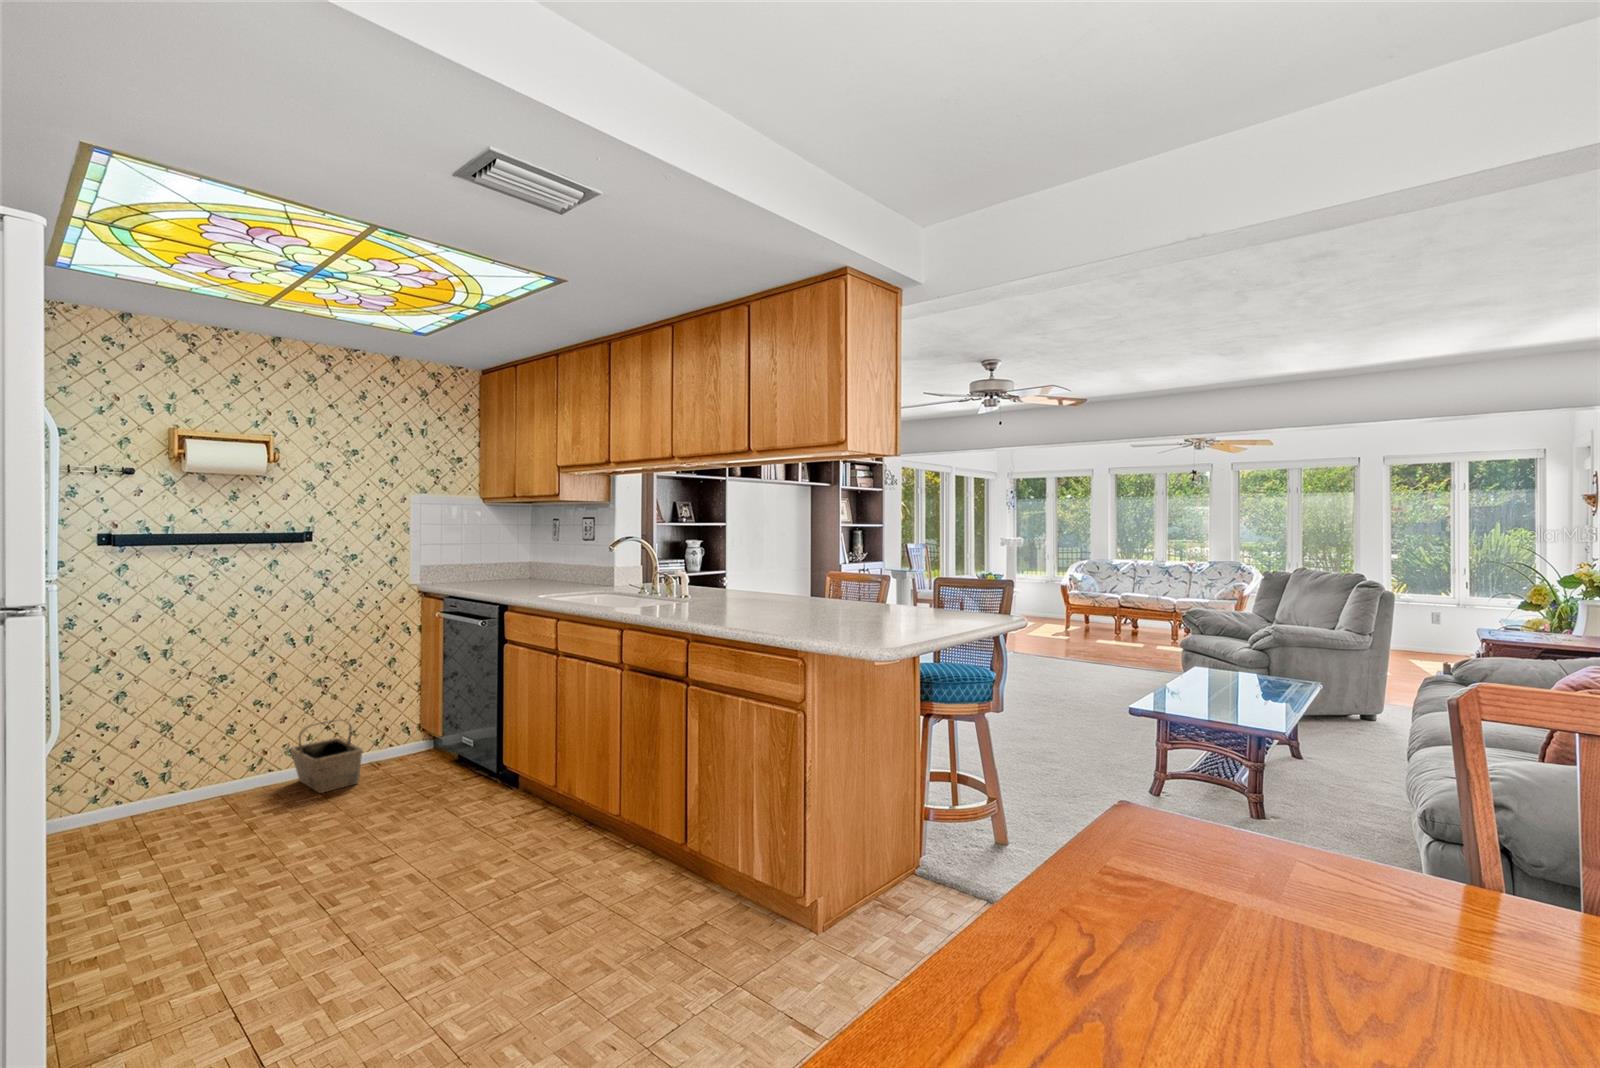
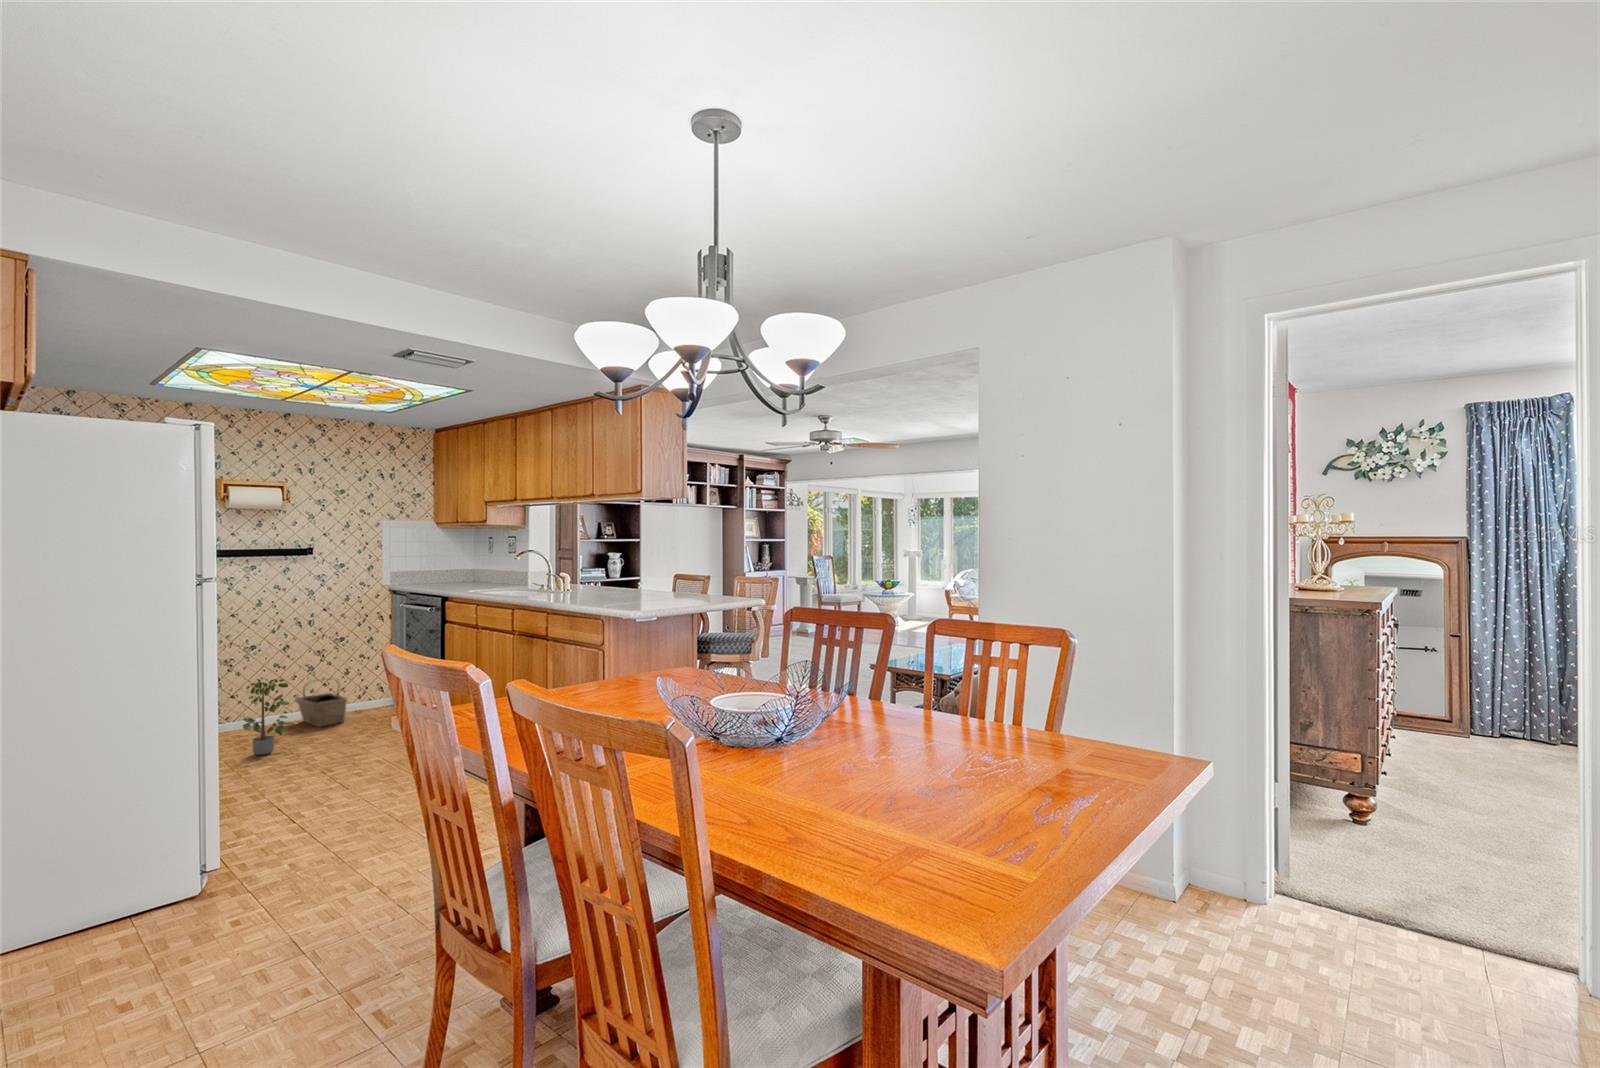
potted plant: none [197,733,287,858] -> present [243,679,293,755]

